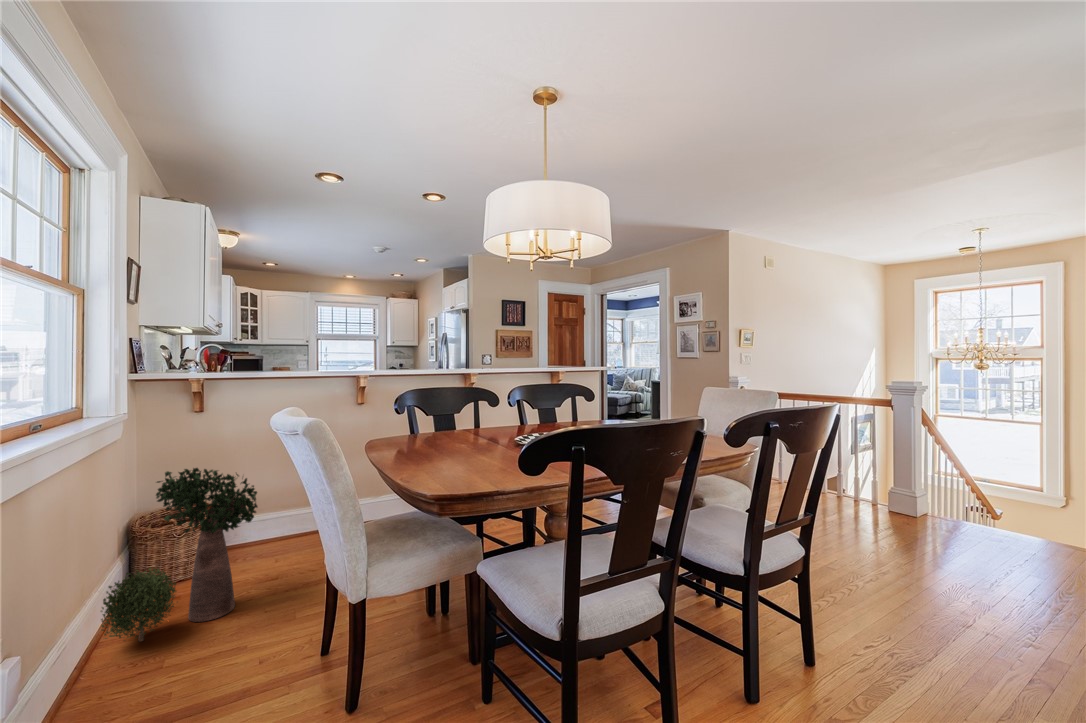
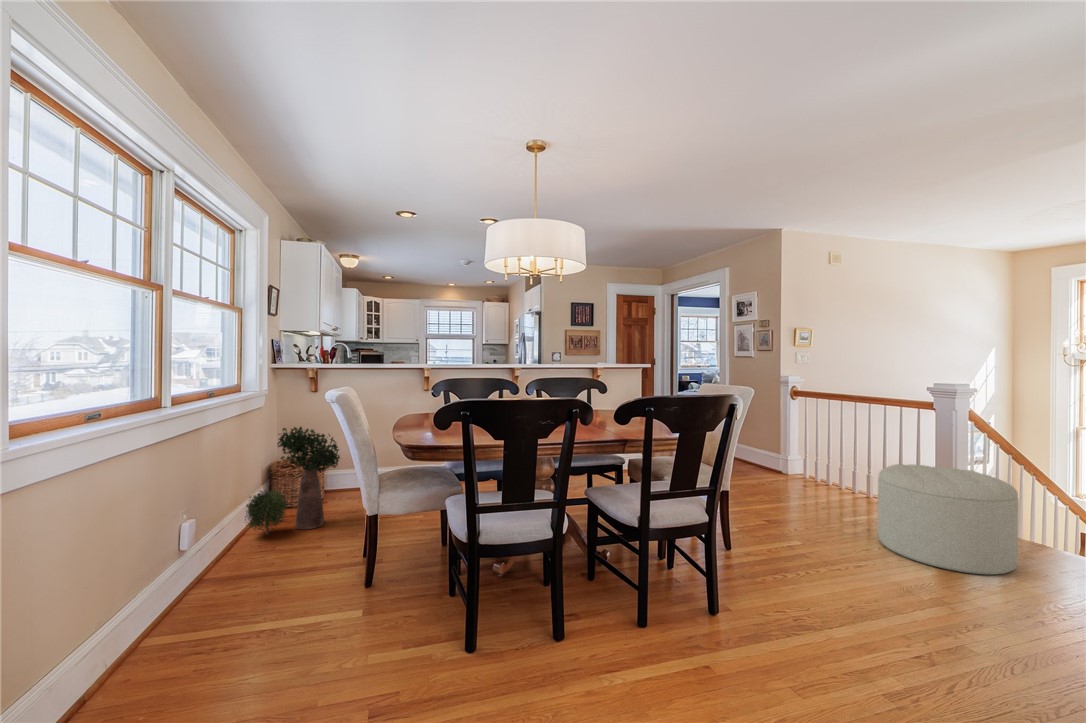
ottoman: none [872,462,1008,567] -> present [878,464,1019,575]

